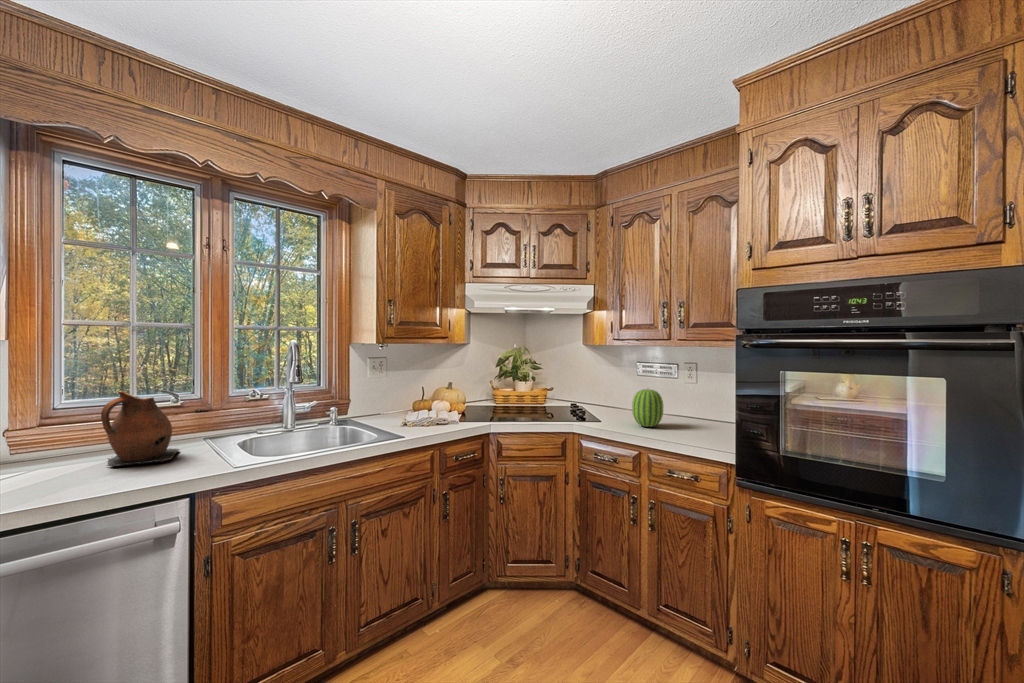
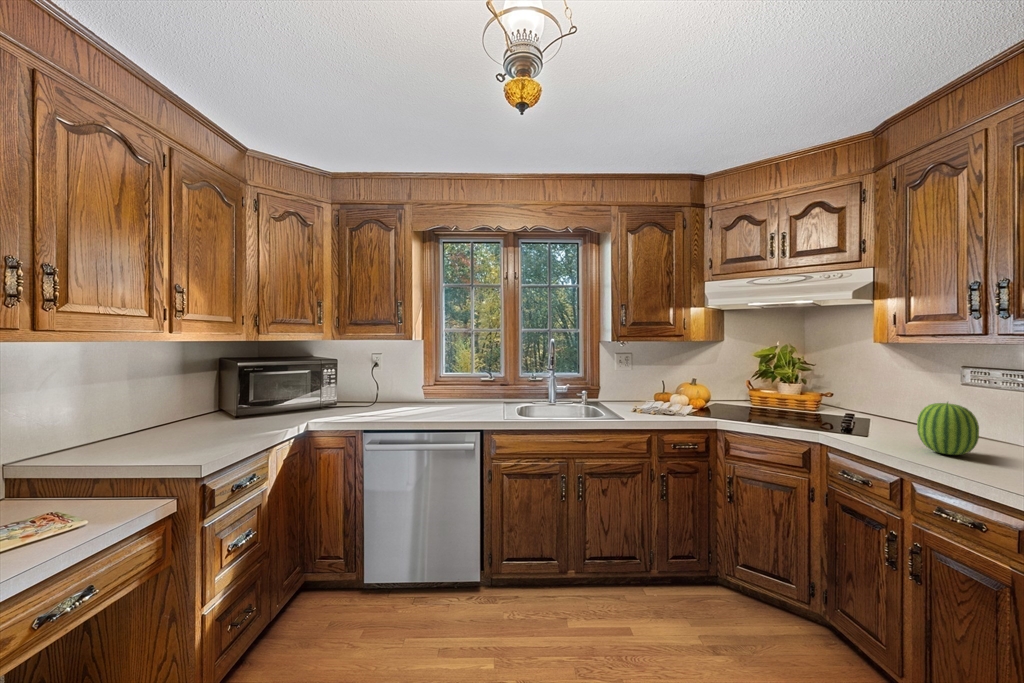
ceramic pitcher: present [101,391,179,466] -> none [446,369,485,413]

